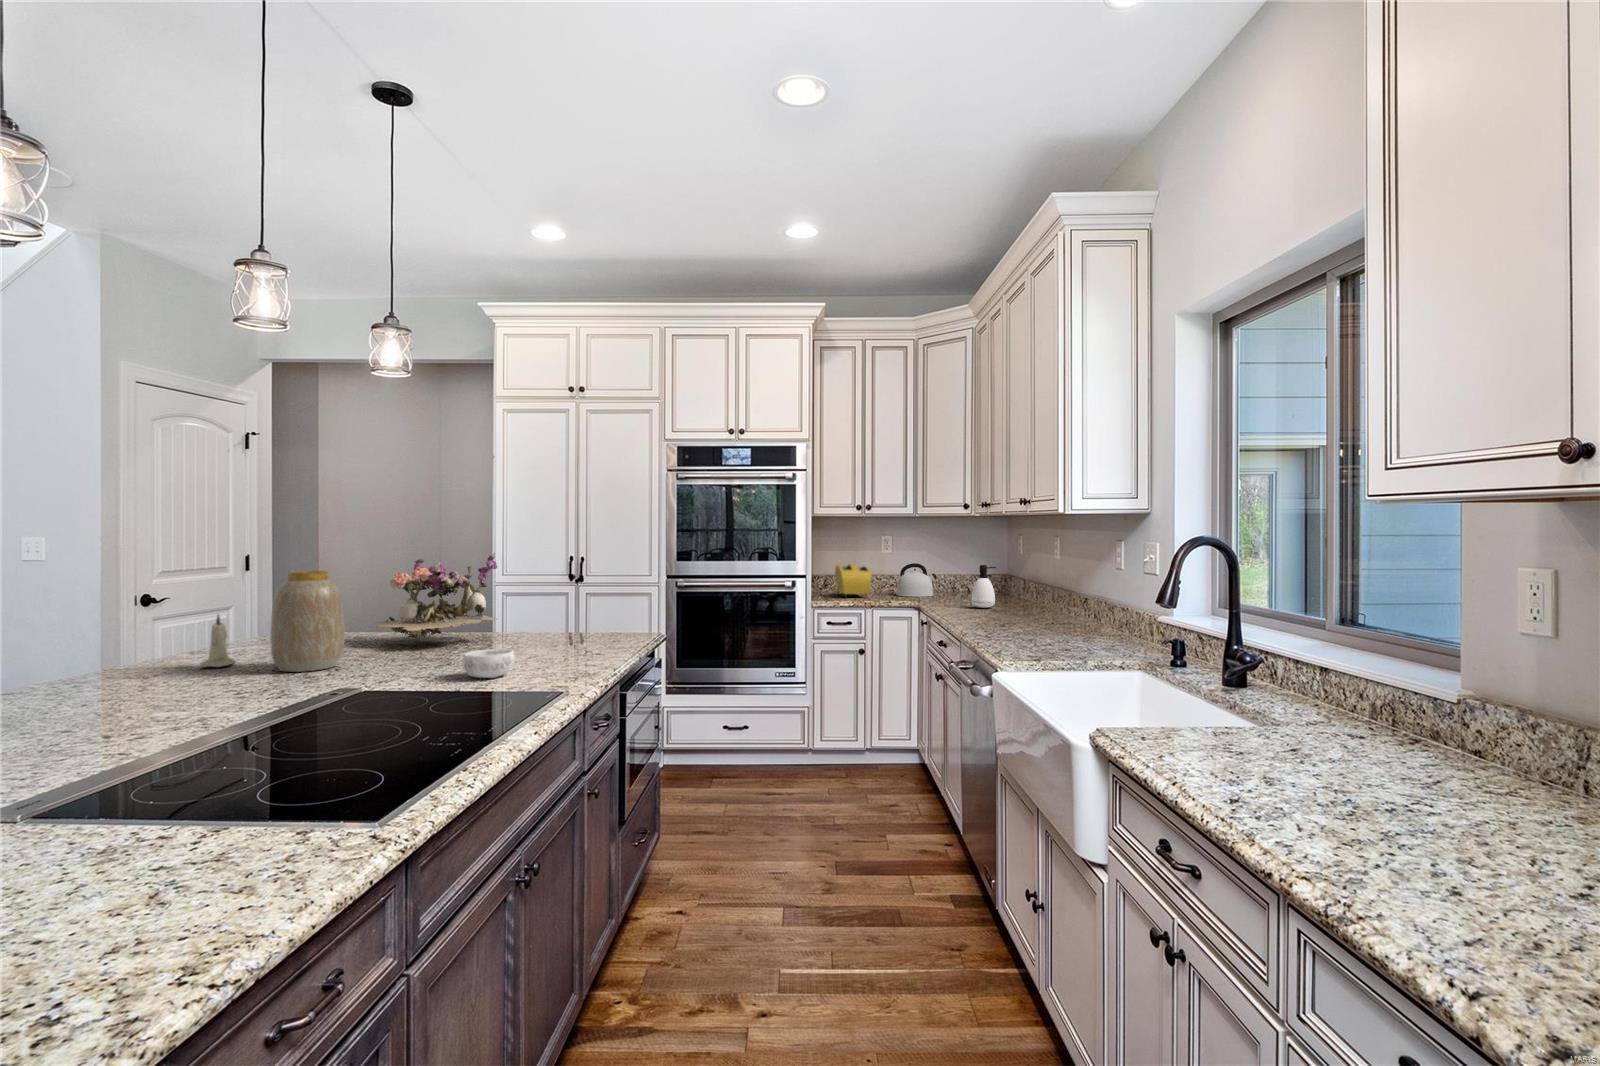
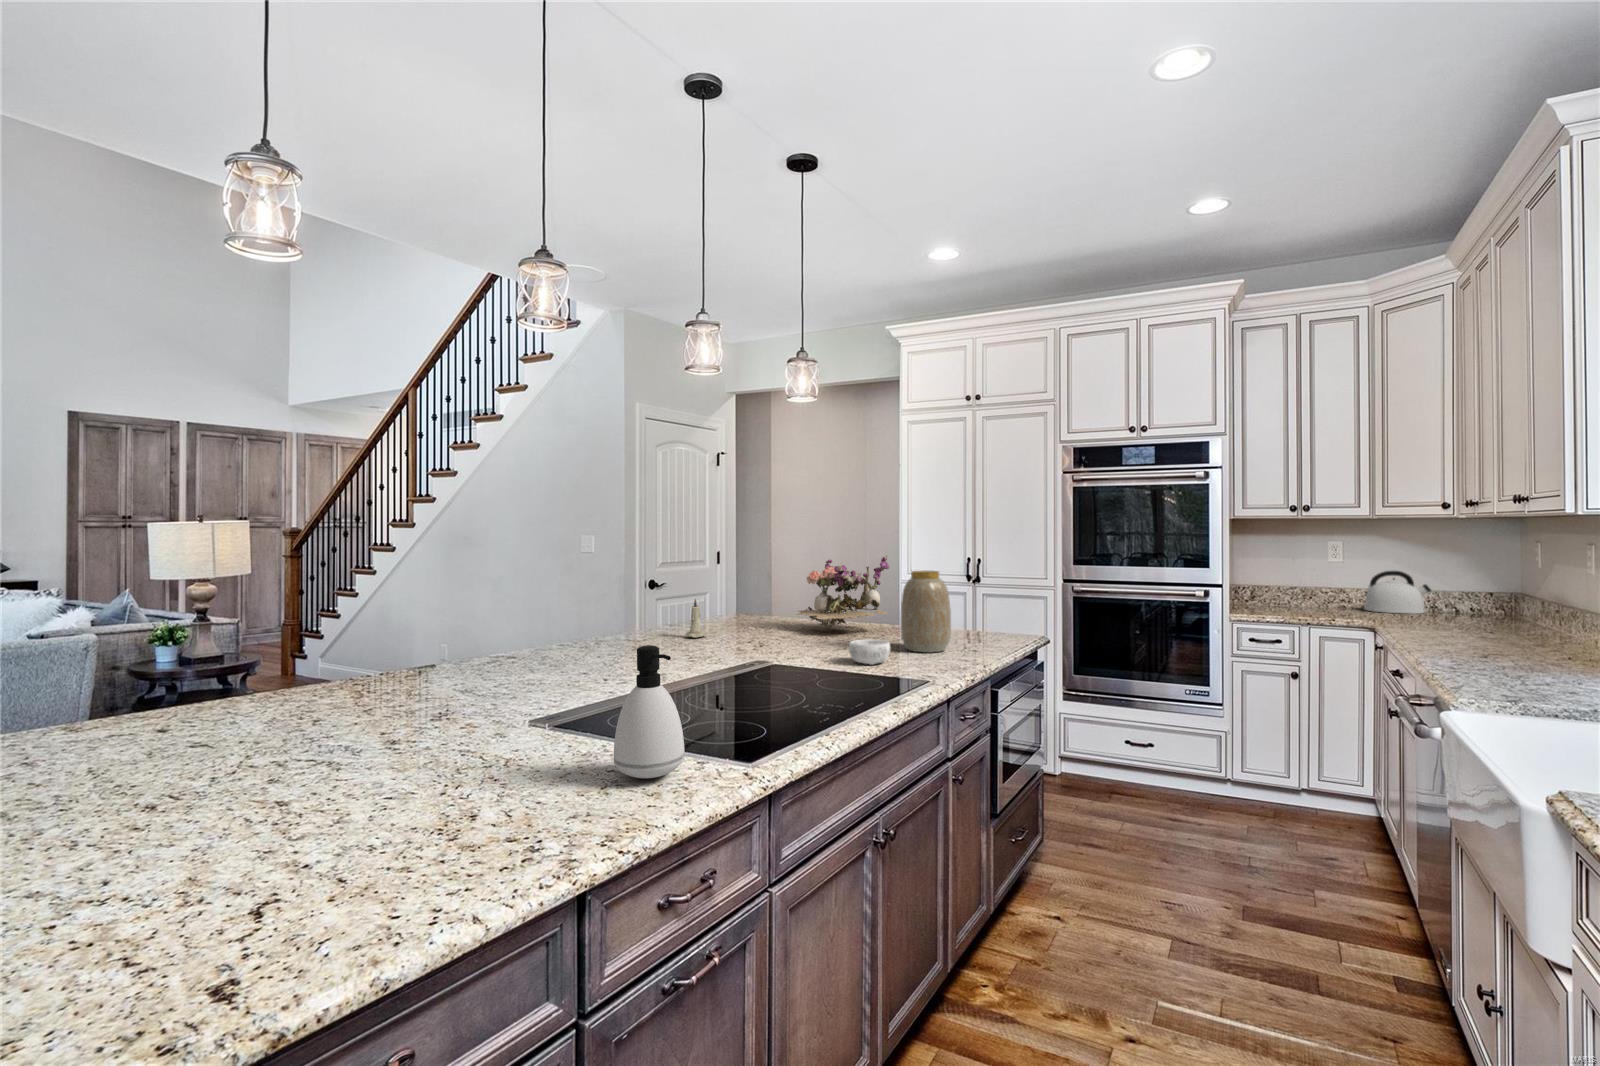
toaster: present [835,564,872,597] -> none [1272,570,1324,611]
soap dispenser: present [971,565,996,608] -> present [614,645,684,778]
vase: present [270,571,345,672] -> present [901,571,951,652]

